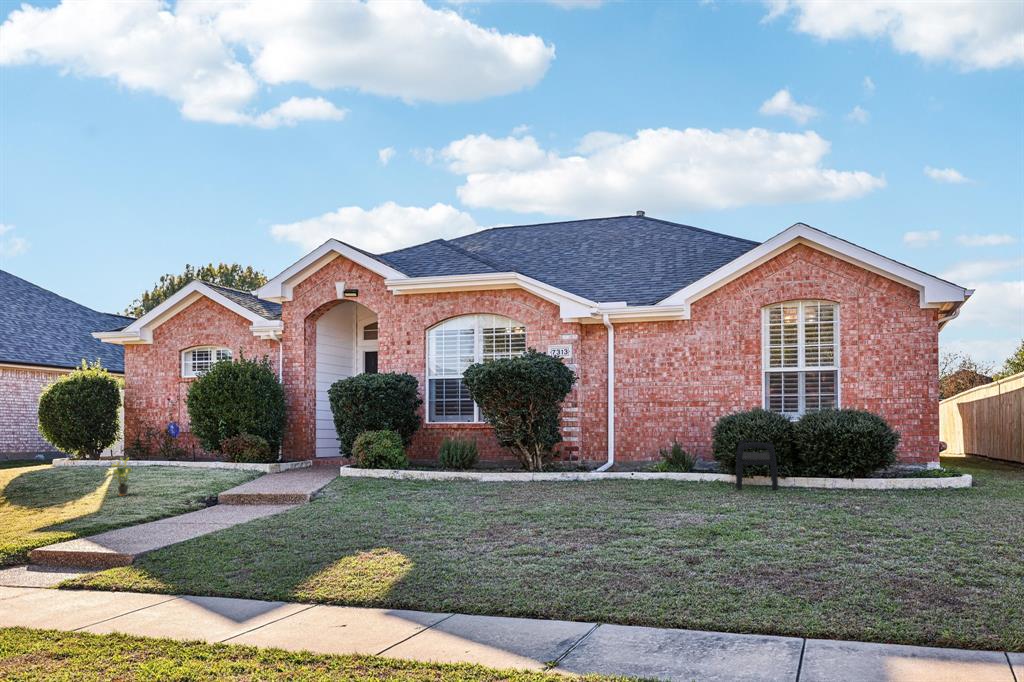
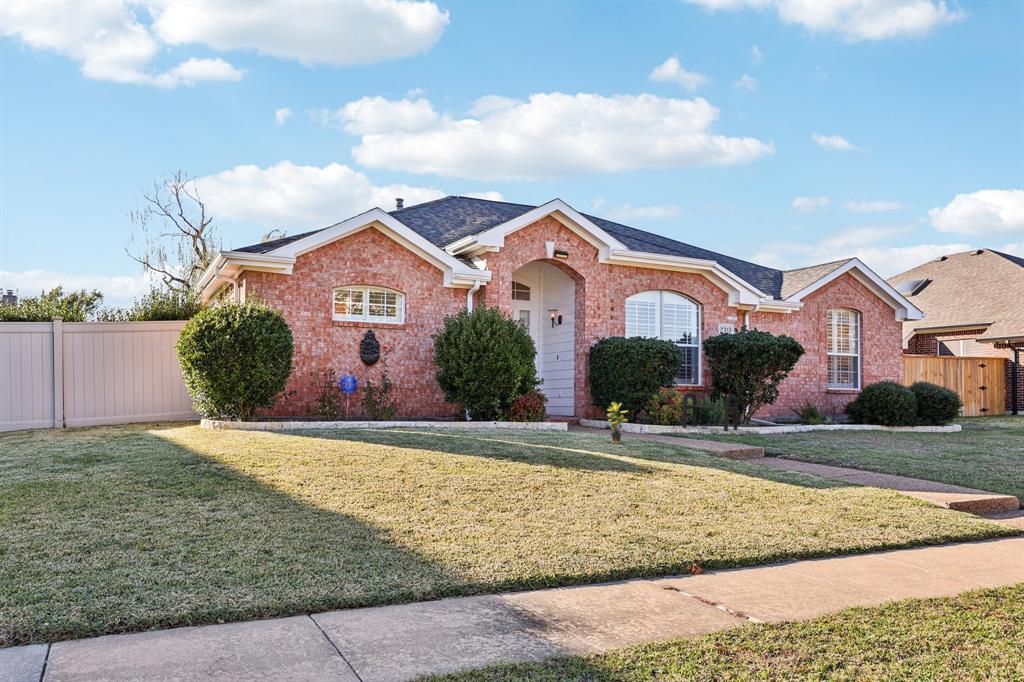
bench: present [736,438,778,489] -> present [682,393,738,431]

